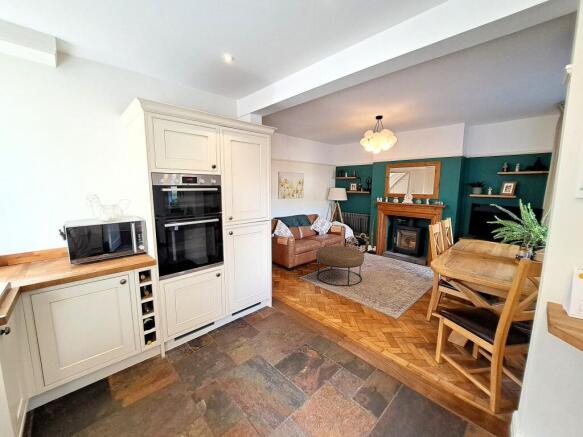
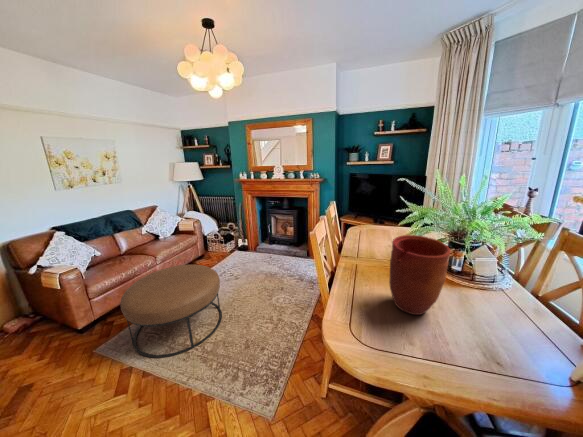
vase: none [461,227,490,261] -> present [389,235,451,315]

